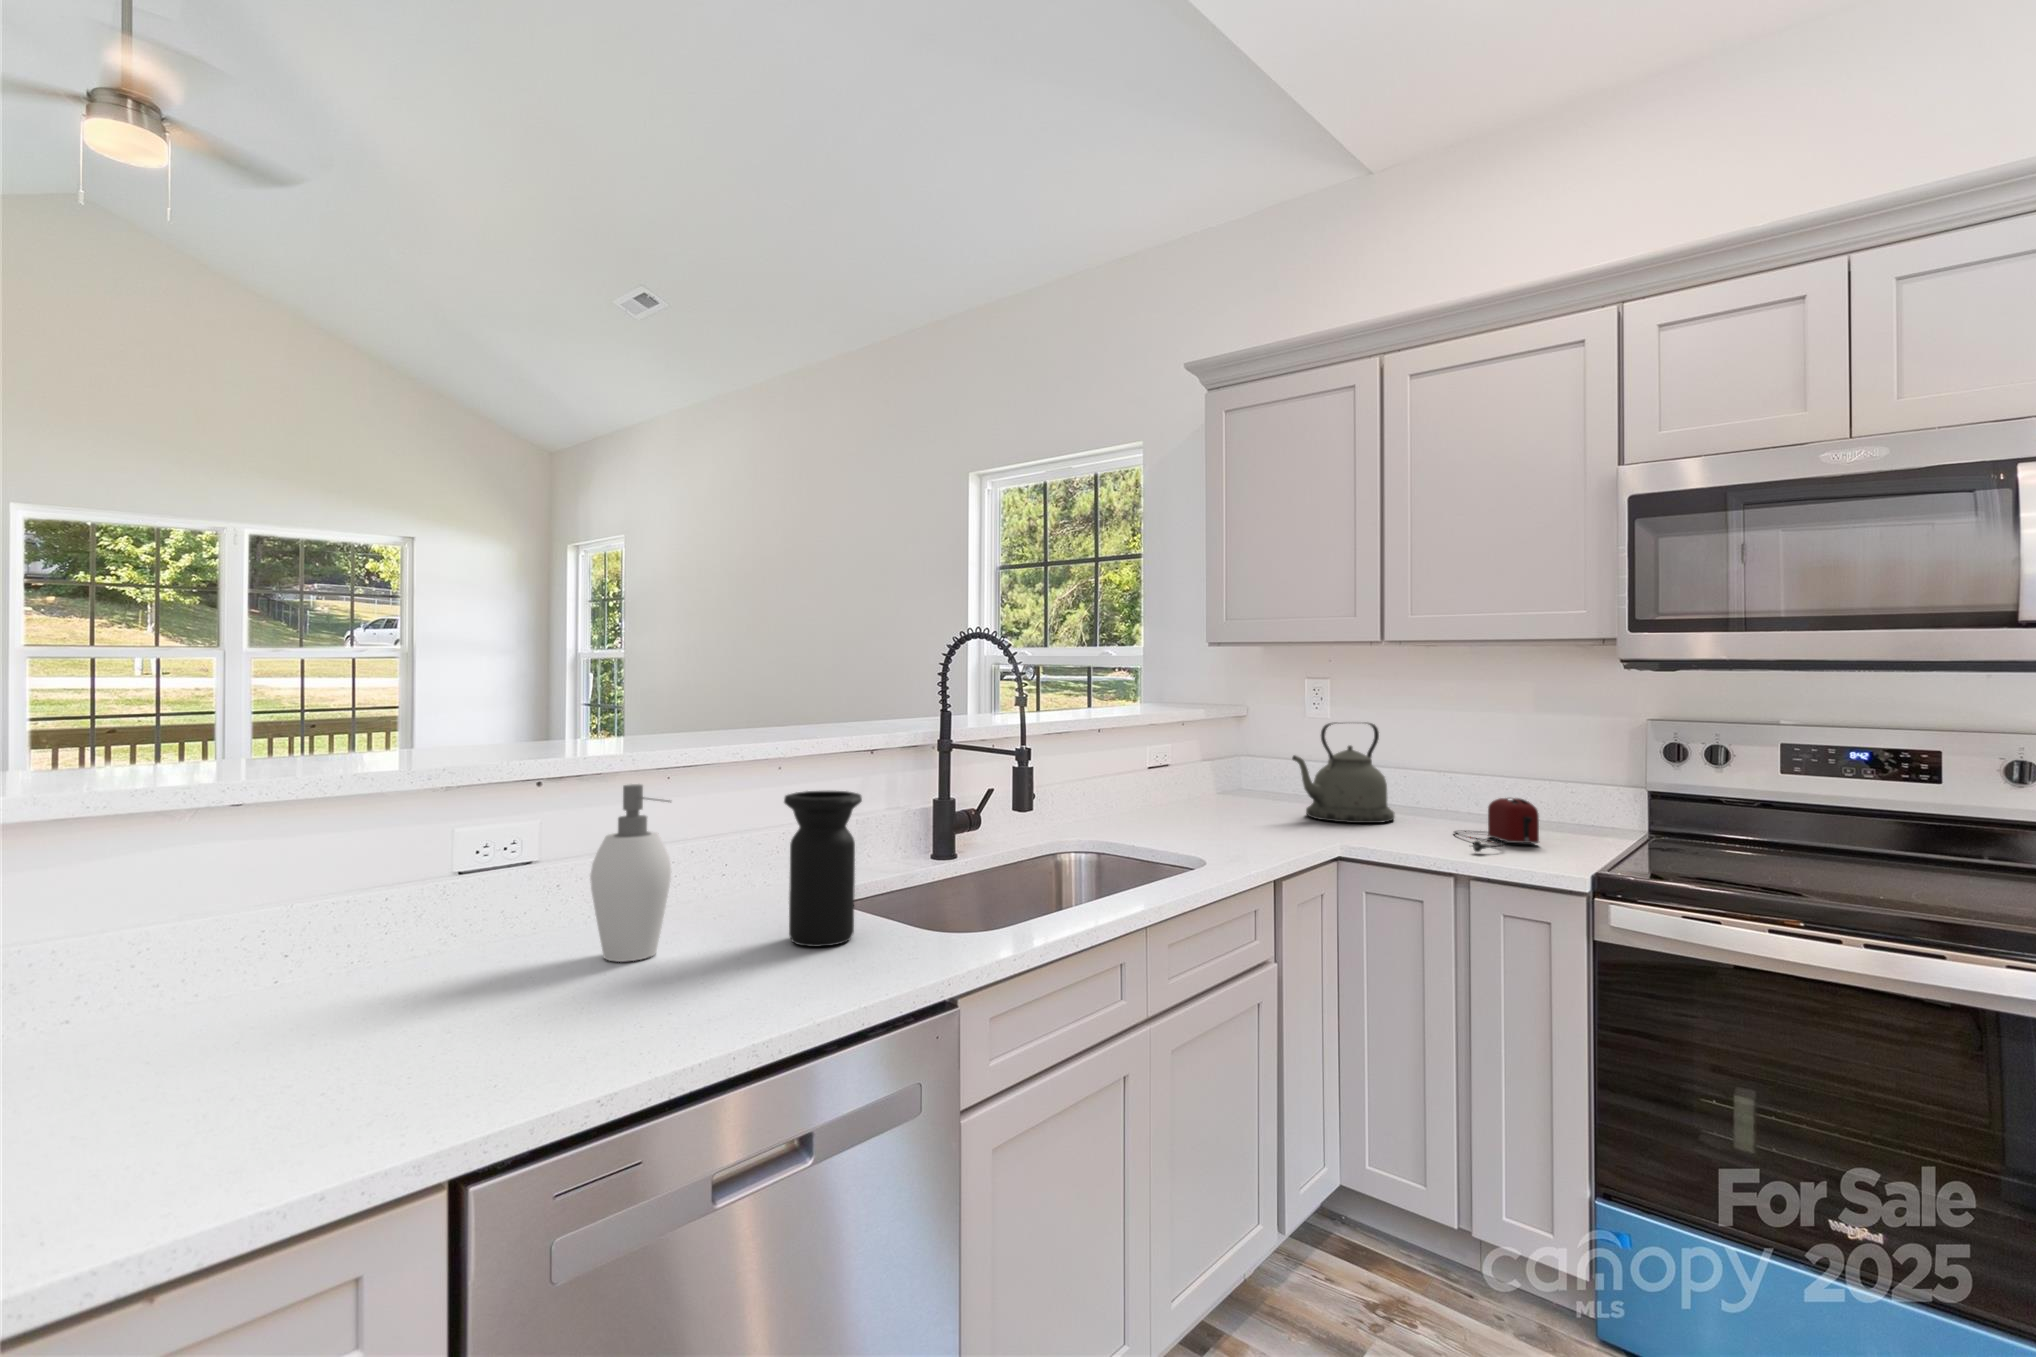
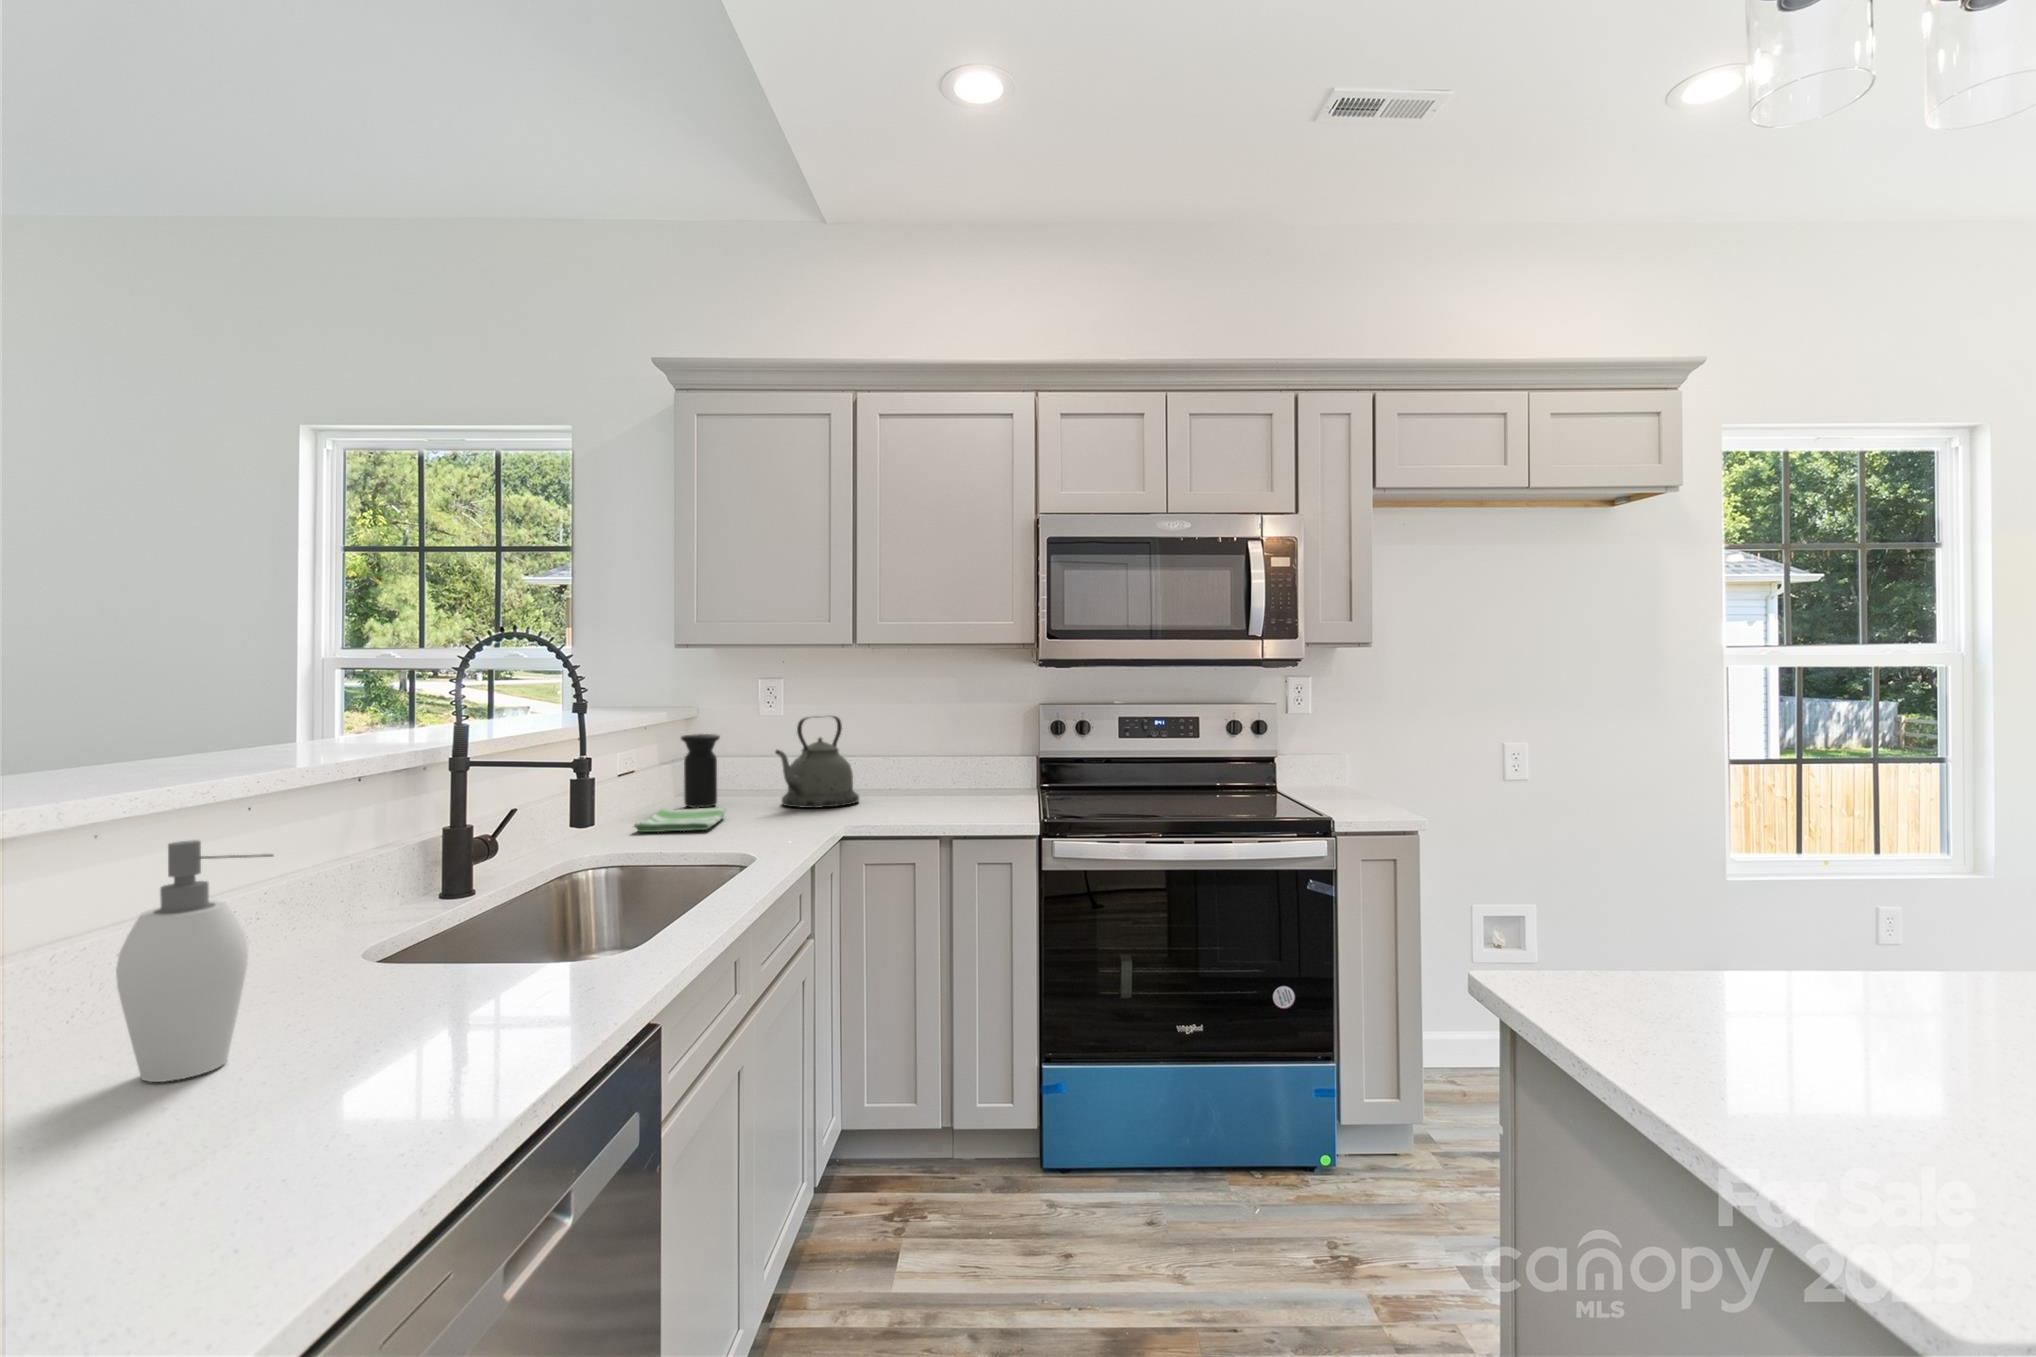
vase: present [784,791,862,947] -> present [681,734,720,808]
toaster: present [1454,798,1539,852] -> none [915,772,982,819]
dish towel: none [1136,806,1236,830] -> present [634,807,726,832]

